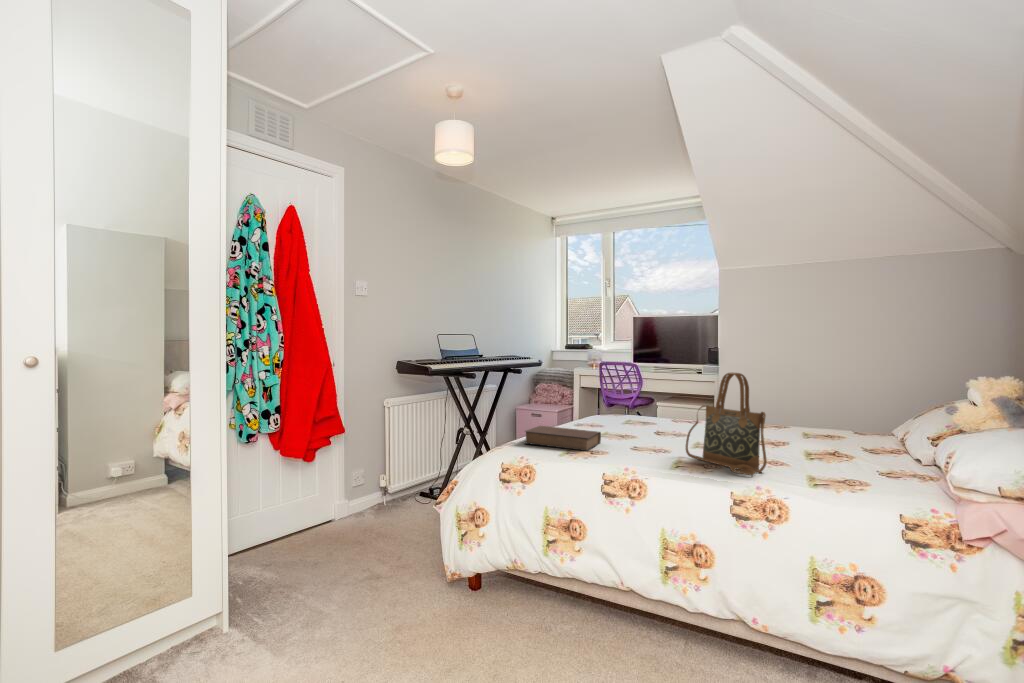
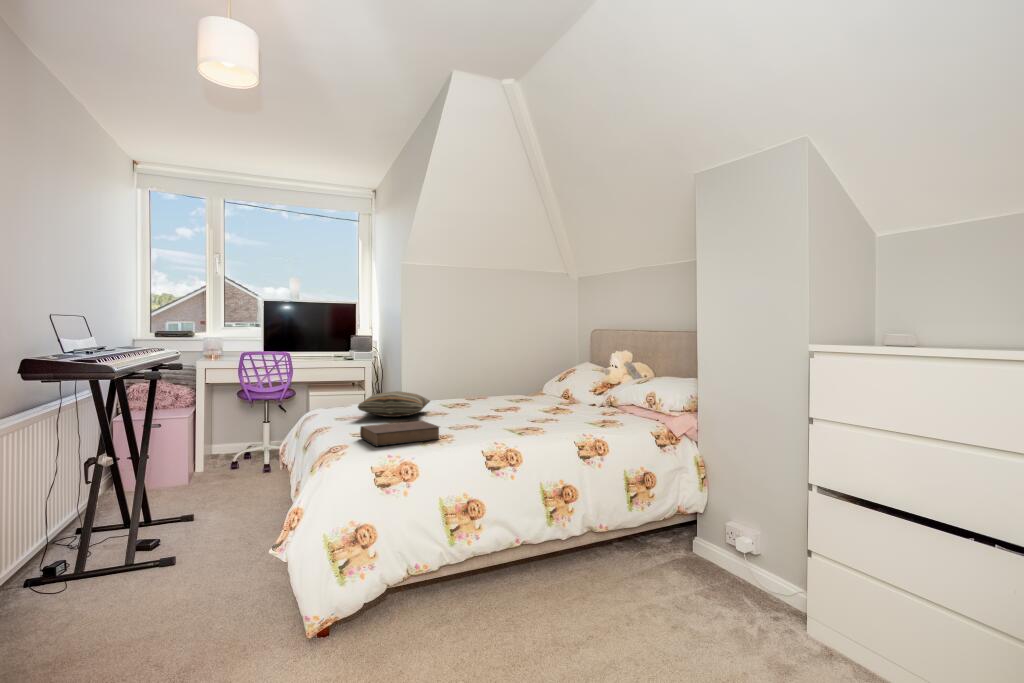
handbag: present [686,372,767,475] -> none [498,356,572,429]
pillow: none [590,404,682,430] -> present [358,391,430,417]

